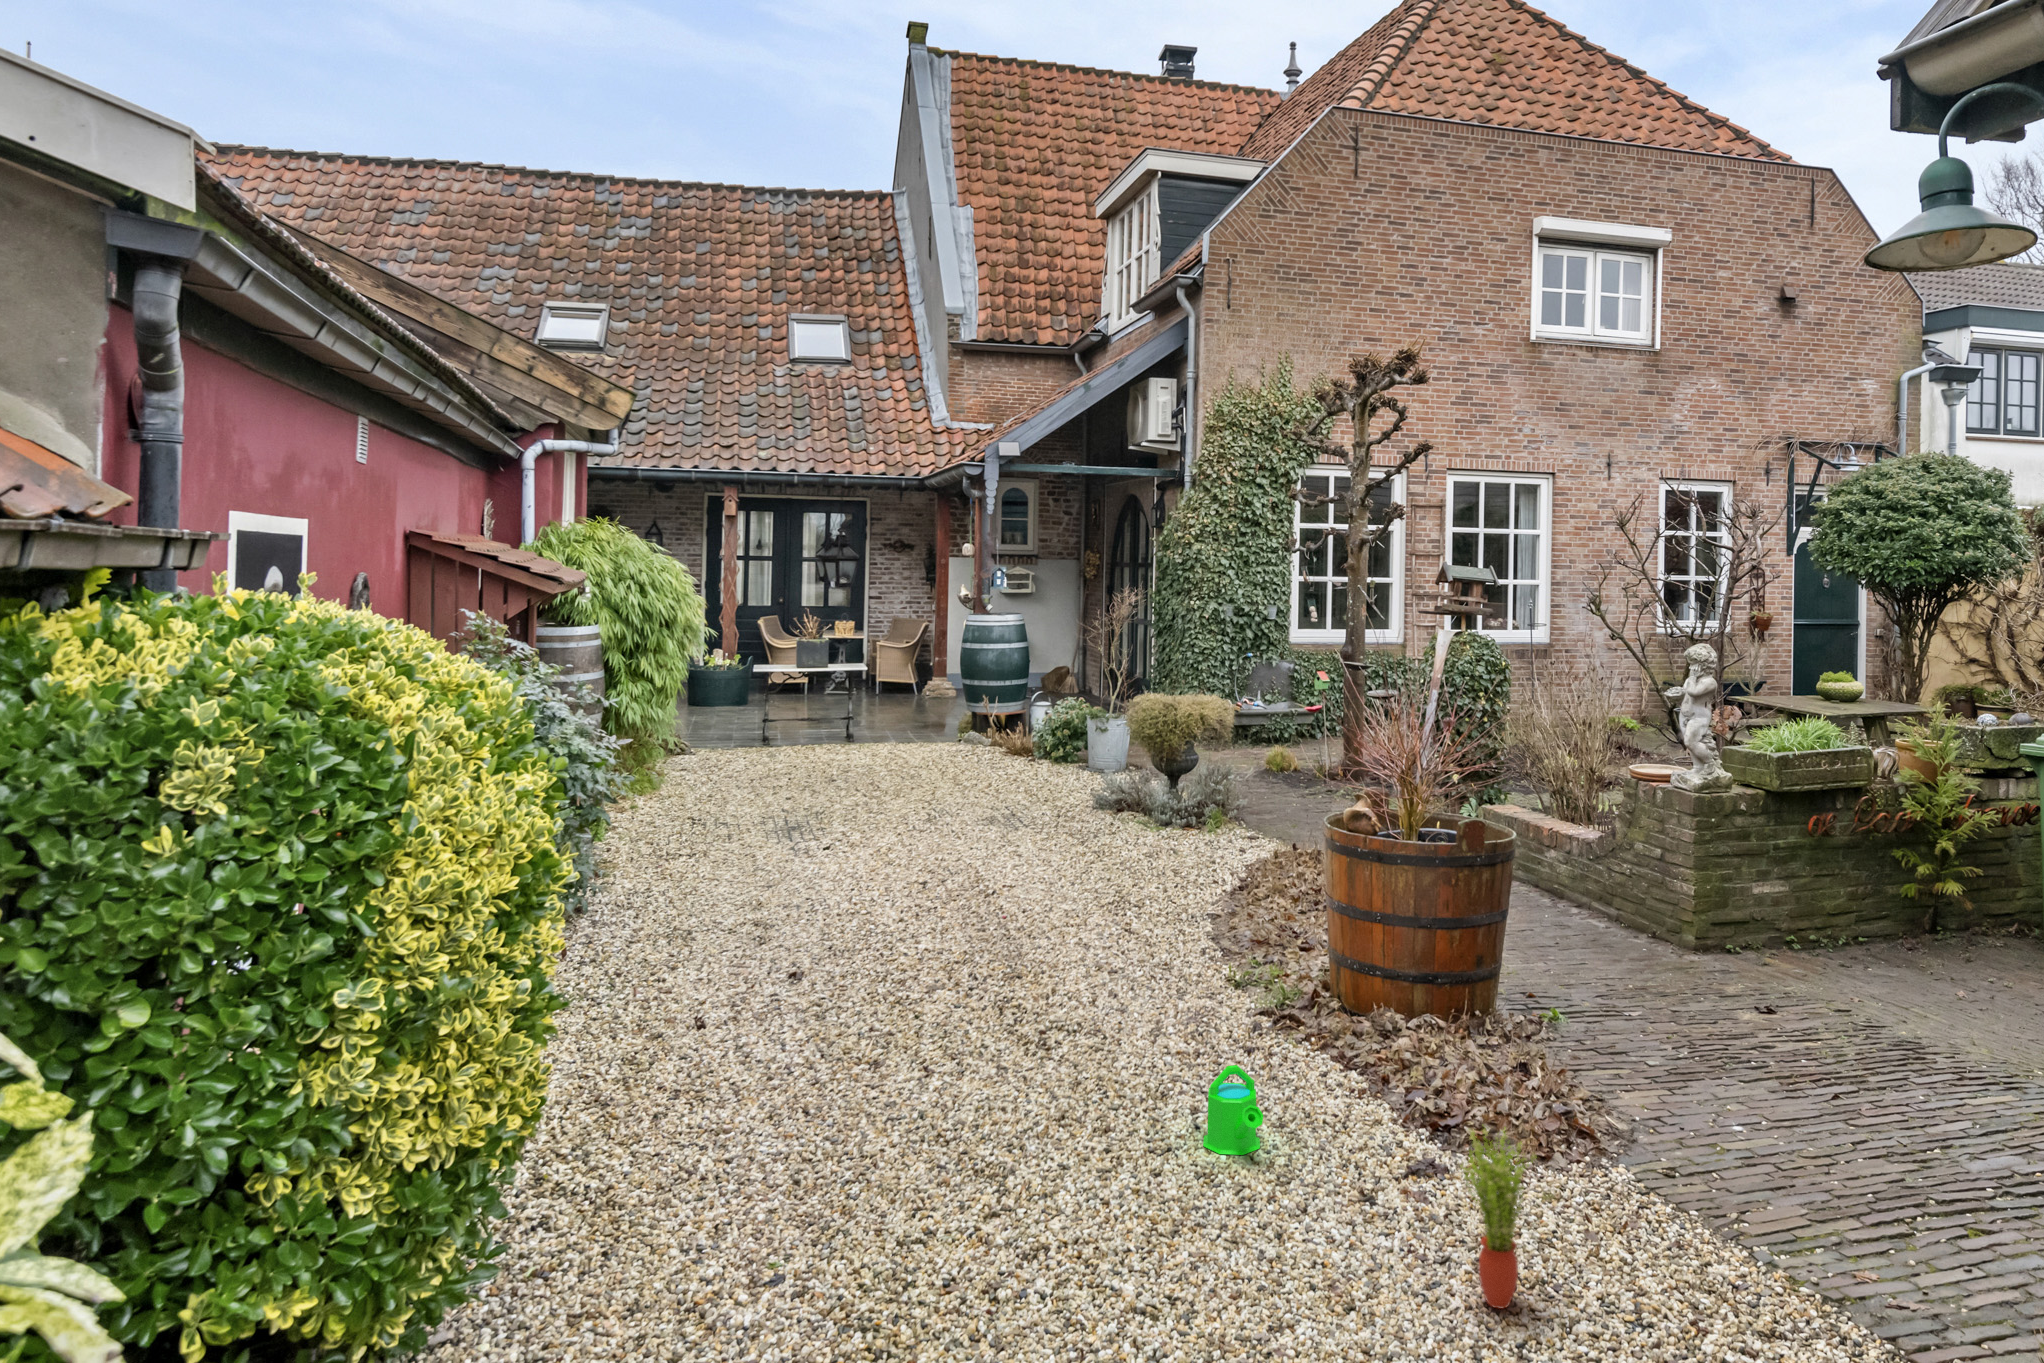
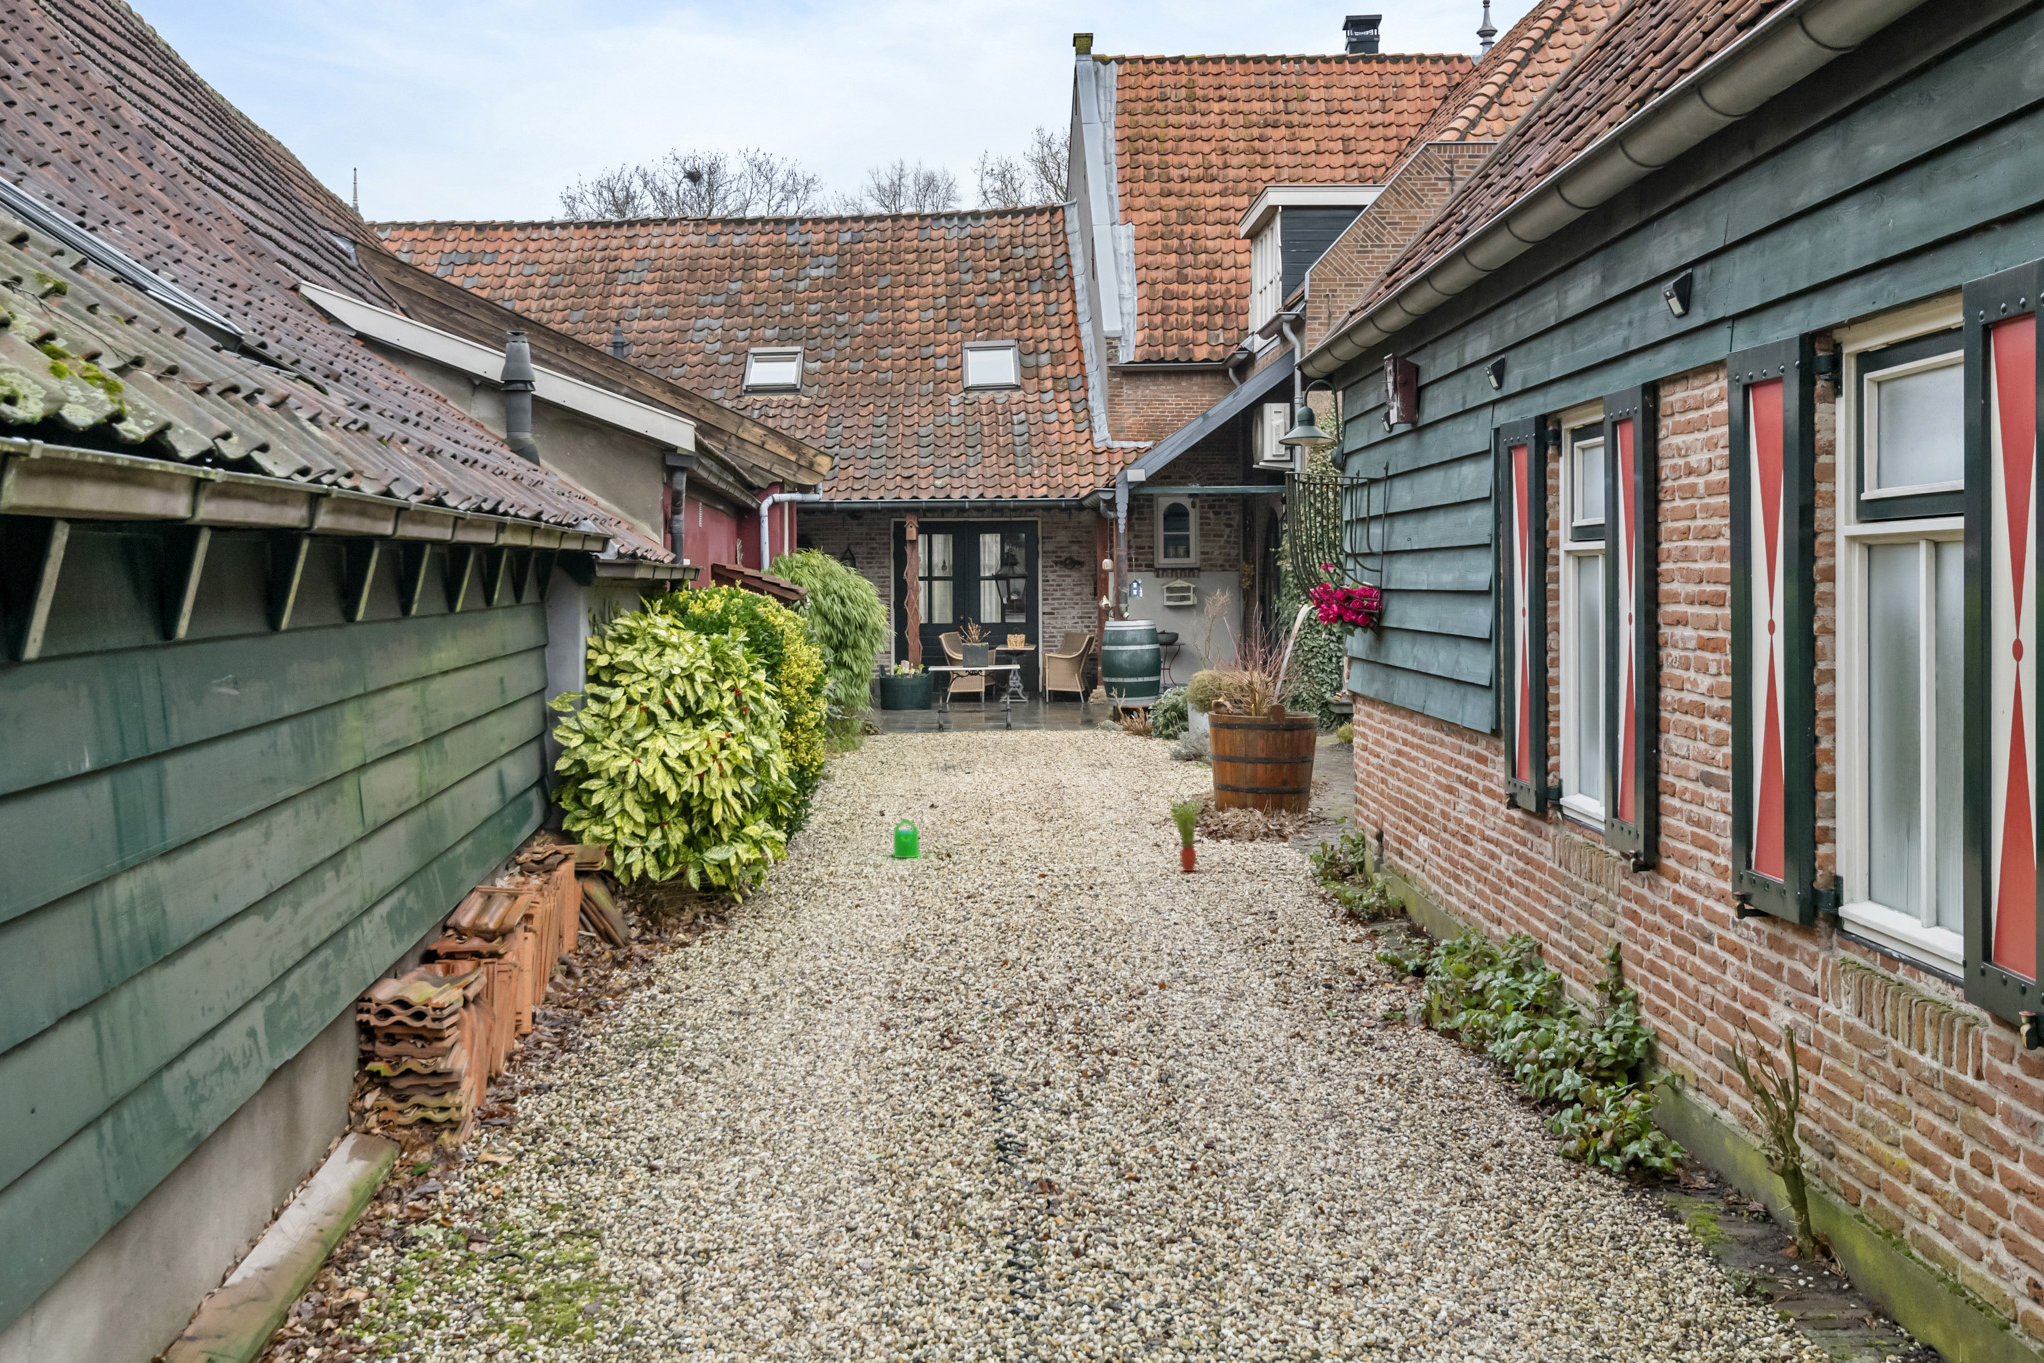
watering can: present [1203,1065,1263,1155] -> present [894,819,919,858]

